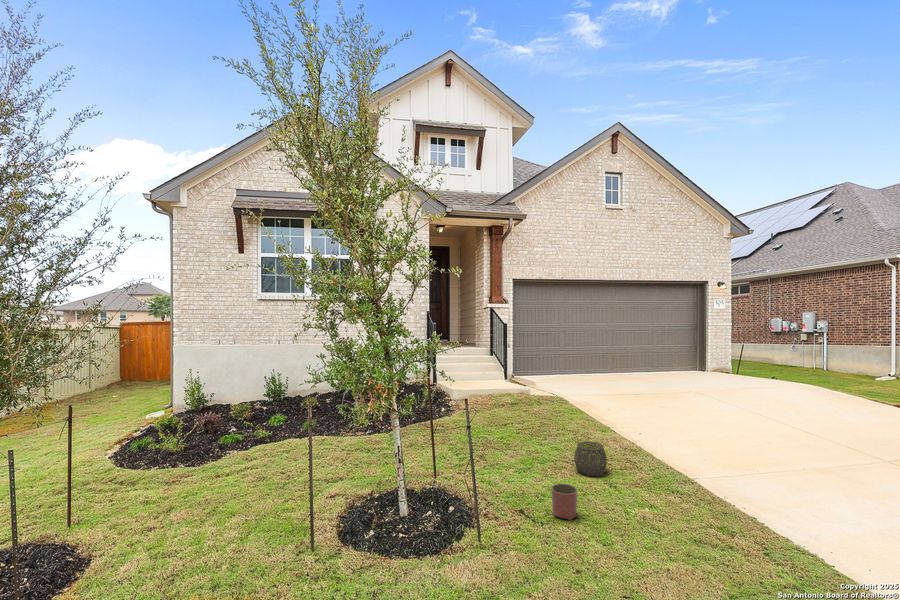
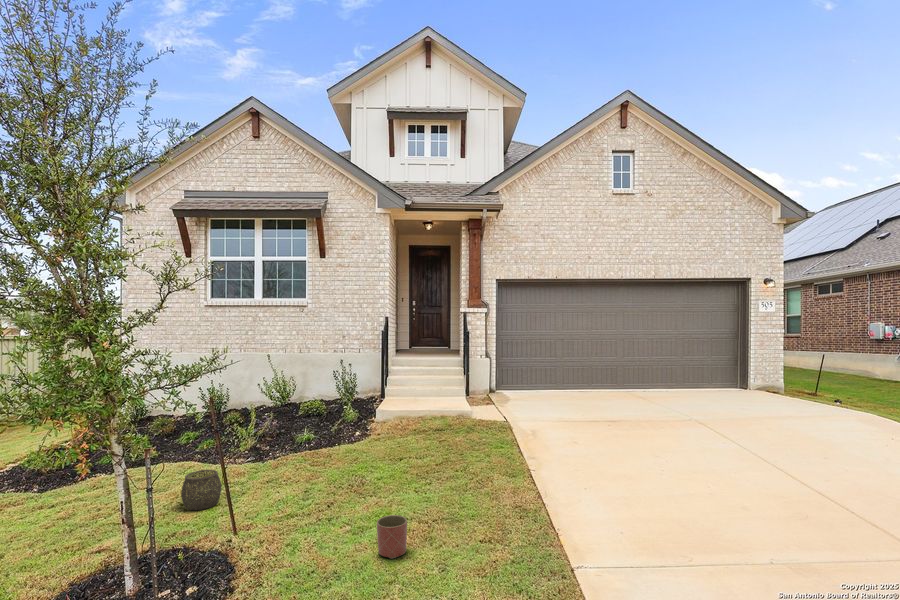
woven basket: present [574,441,607,476] -> present [181,470,221,510]

